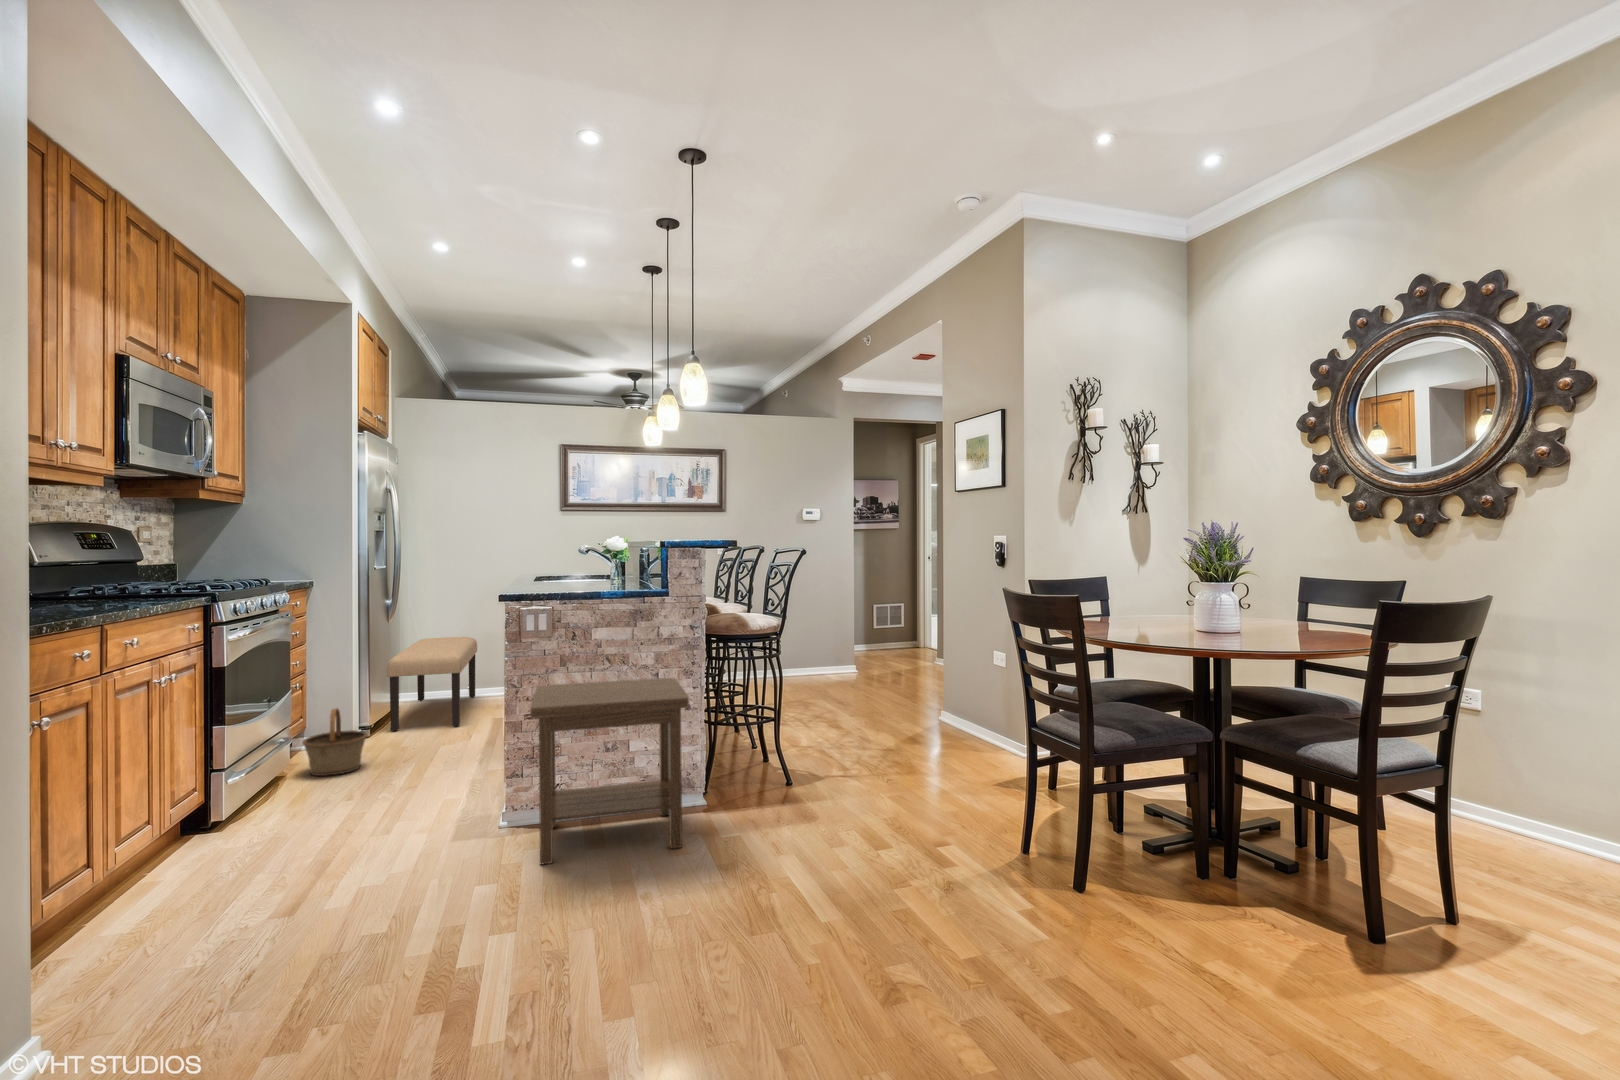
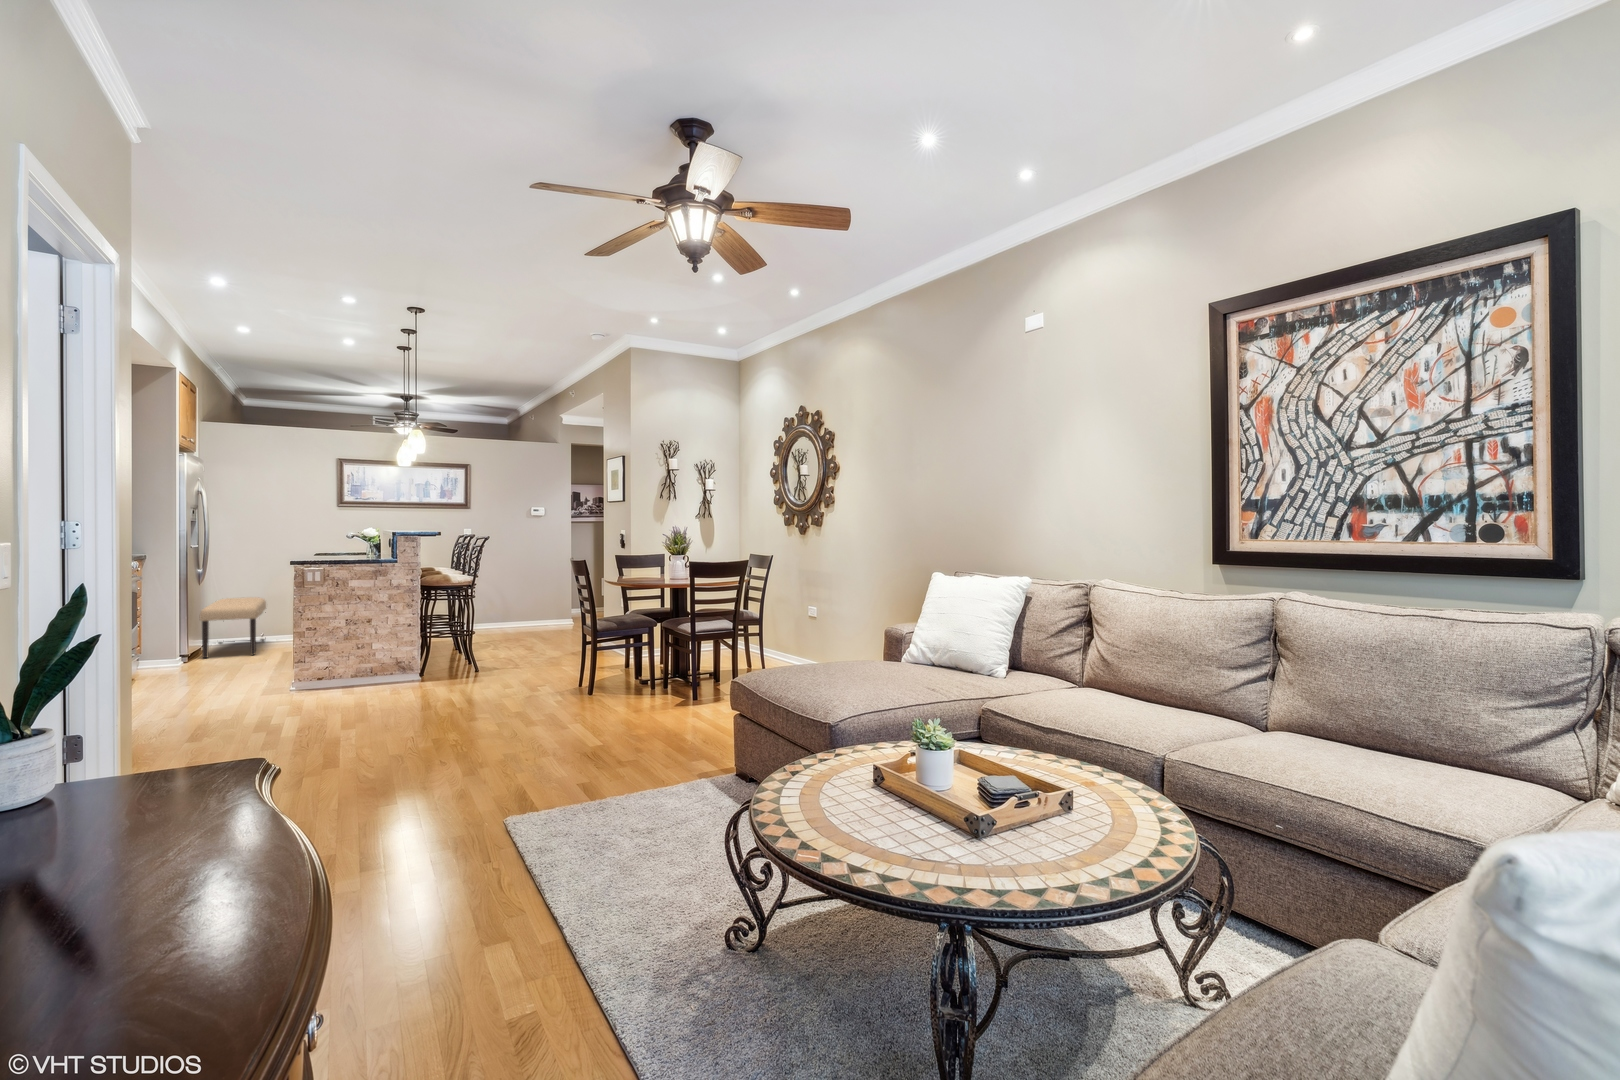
side table: present [530,678,689,864] -> none [310,608,403,699]
basket: present [303,708,368,776] -> none [146,636,193,677]

